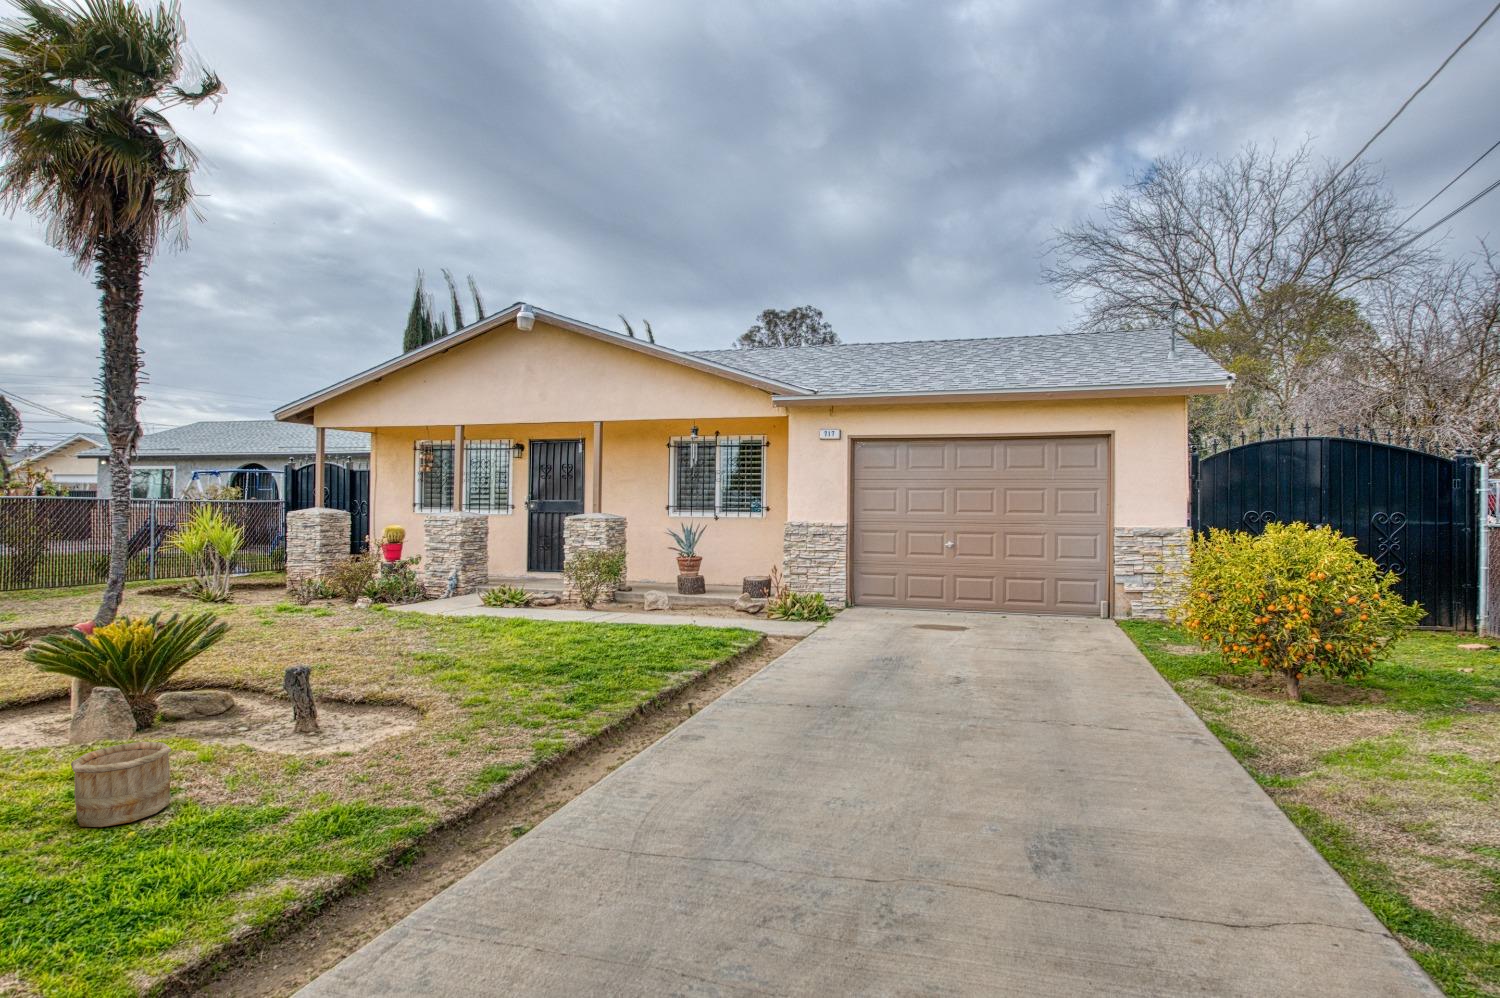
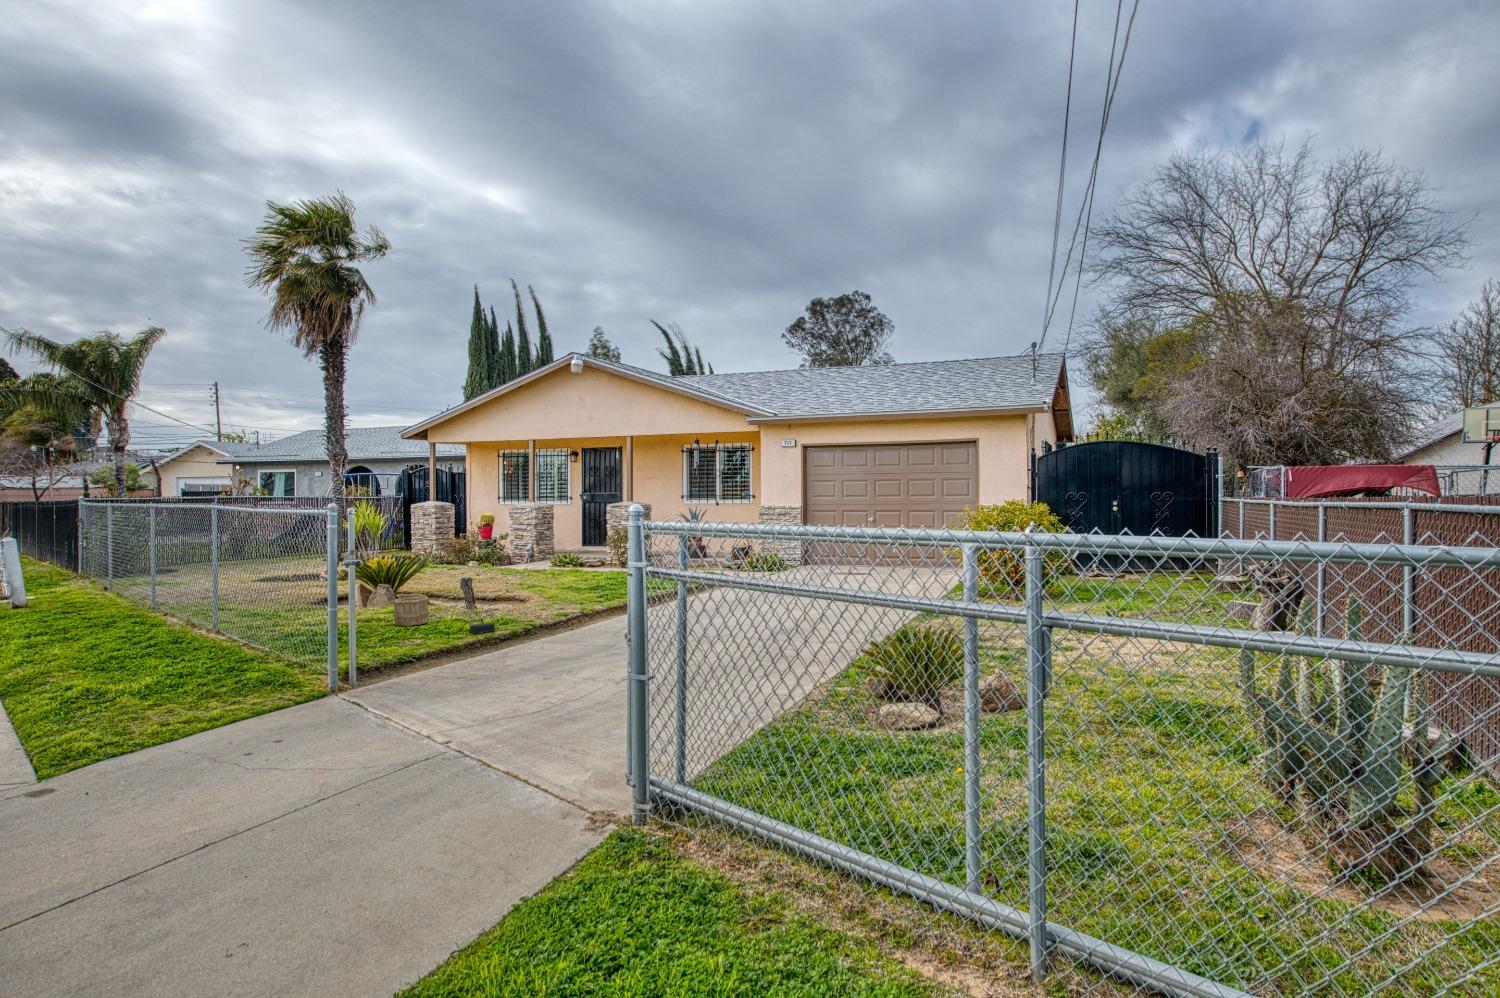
decorative plant: none [215,797,325,883] -> present [463,605,495,634]

